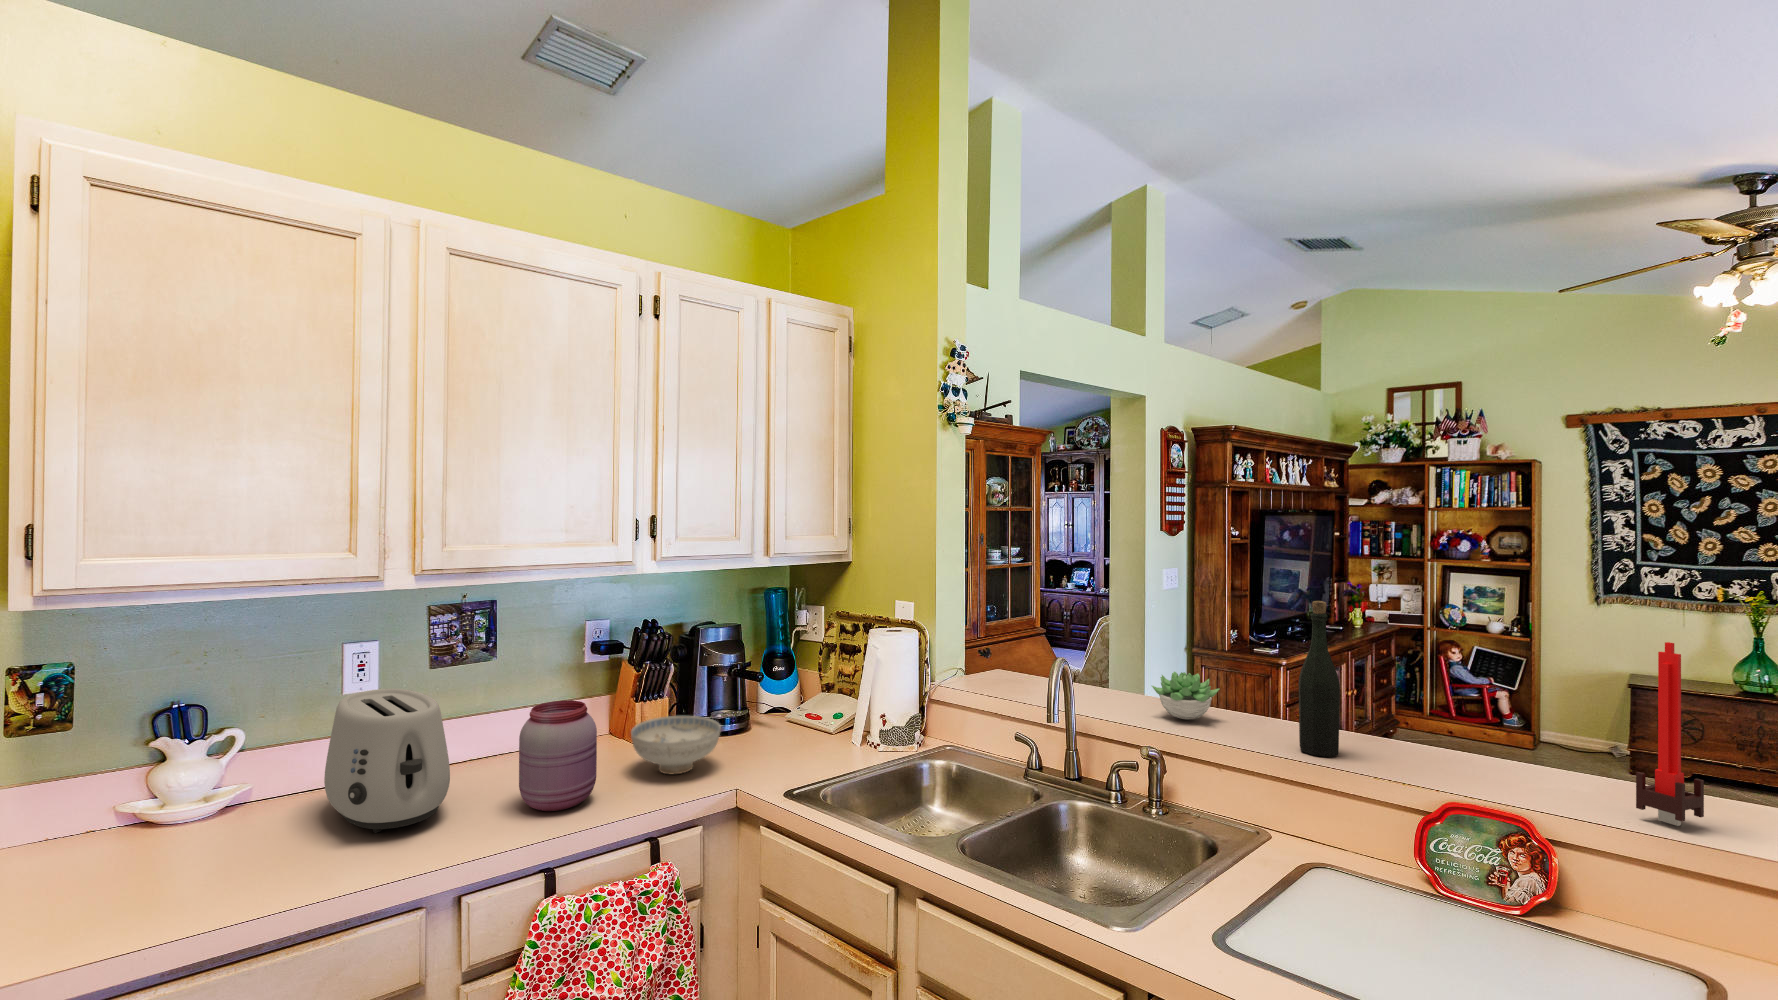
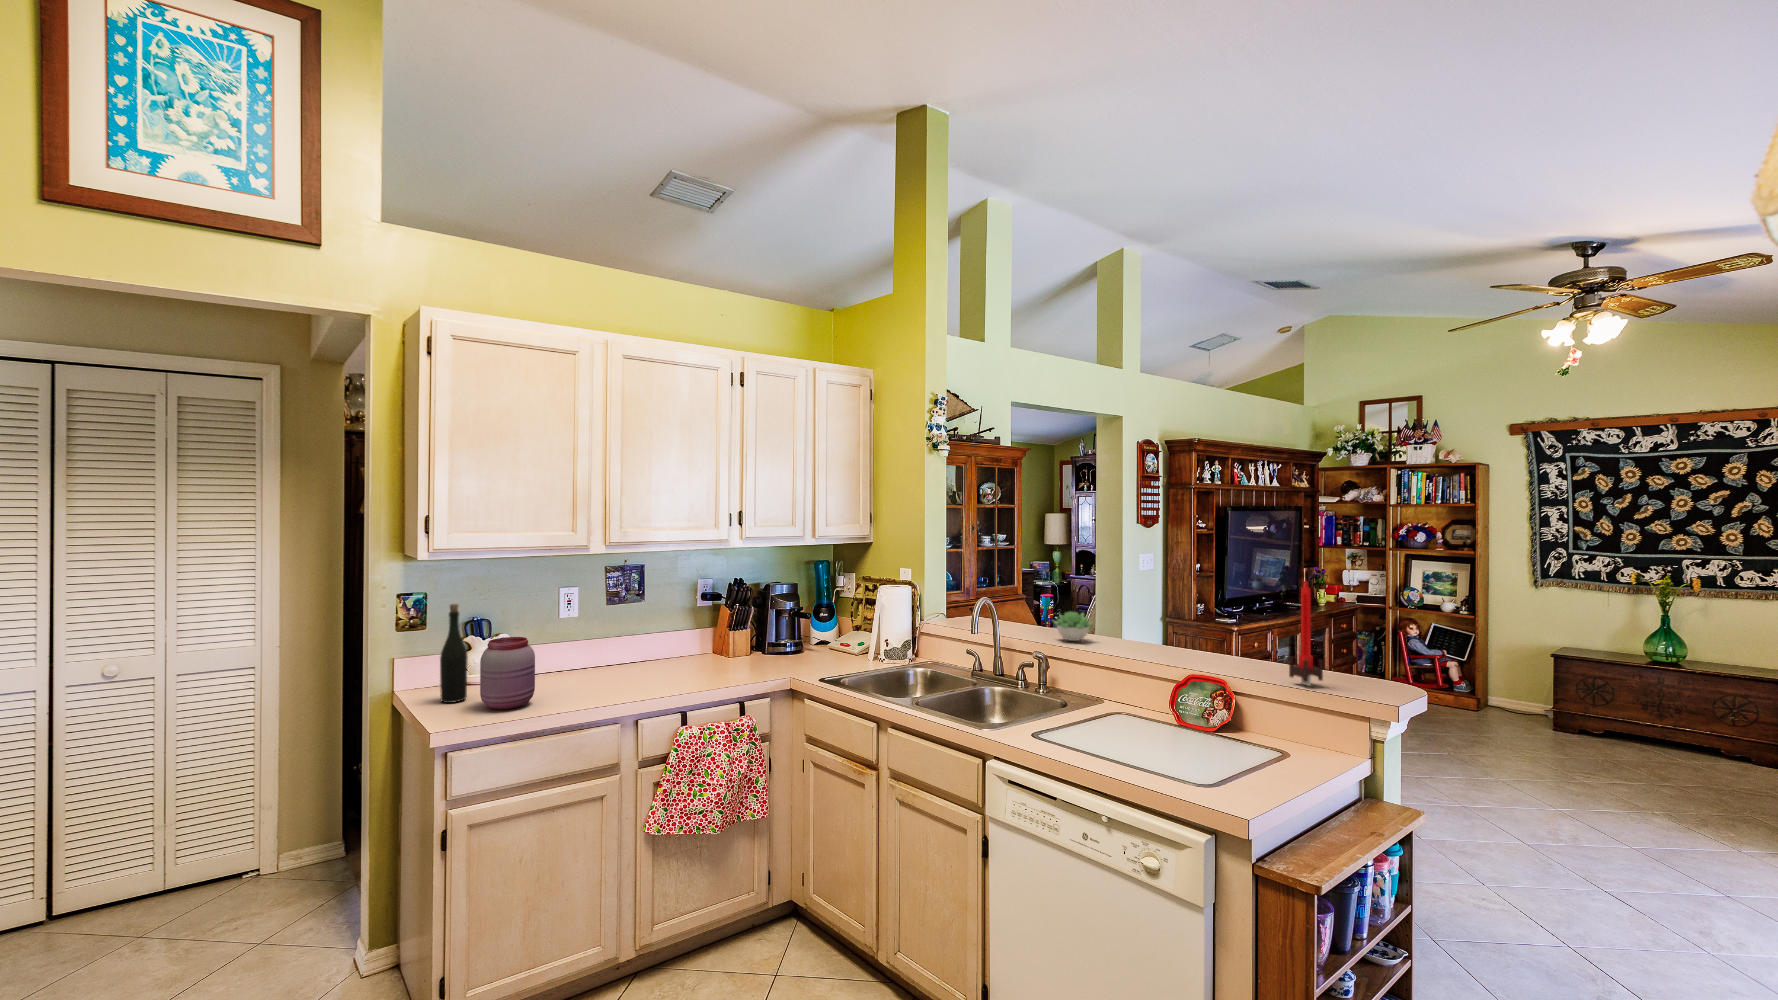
bottle: present [1299,601,1340,757] -> present [440,604,468,703]
toaster: present [324,689,450,833] -> none [557,613,625,689]
jar: present [519,700,597,811] -> present [480,637,535,710]
ceramic bowl: present [631,716,721,774] -> none [726,638,781,671]

